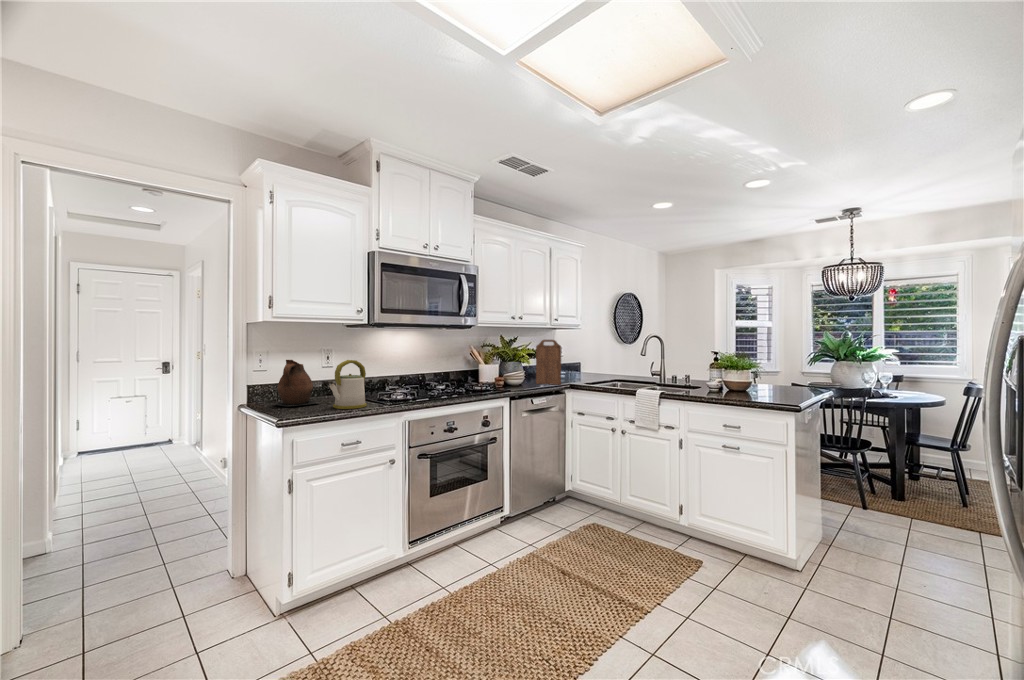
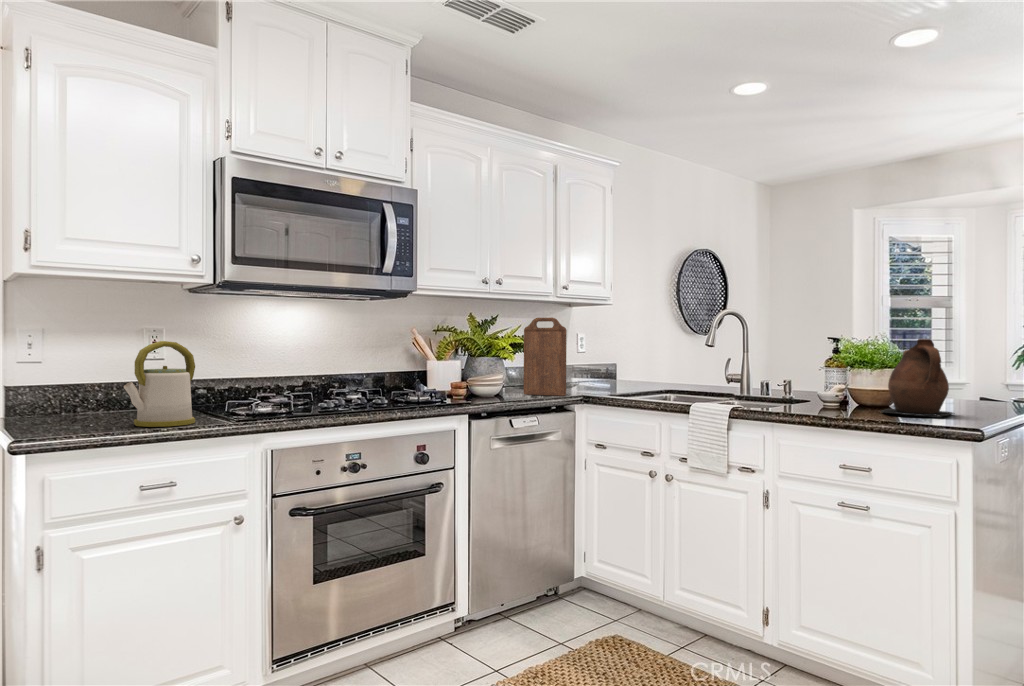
ceramic pitcher: present [275,360,319,406] -> present [881,339,953,416]

